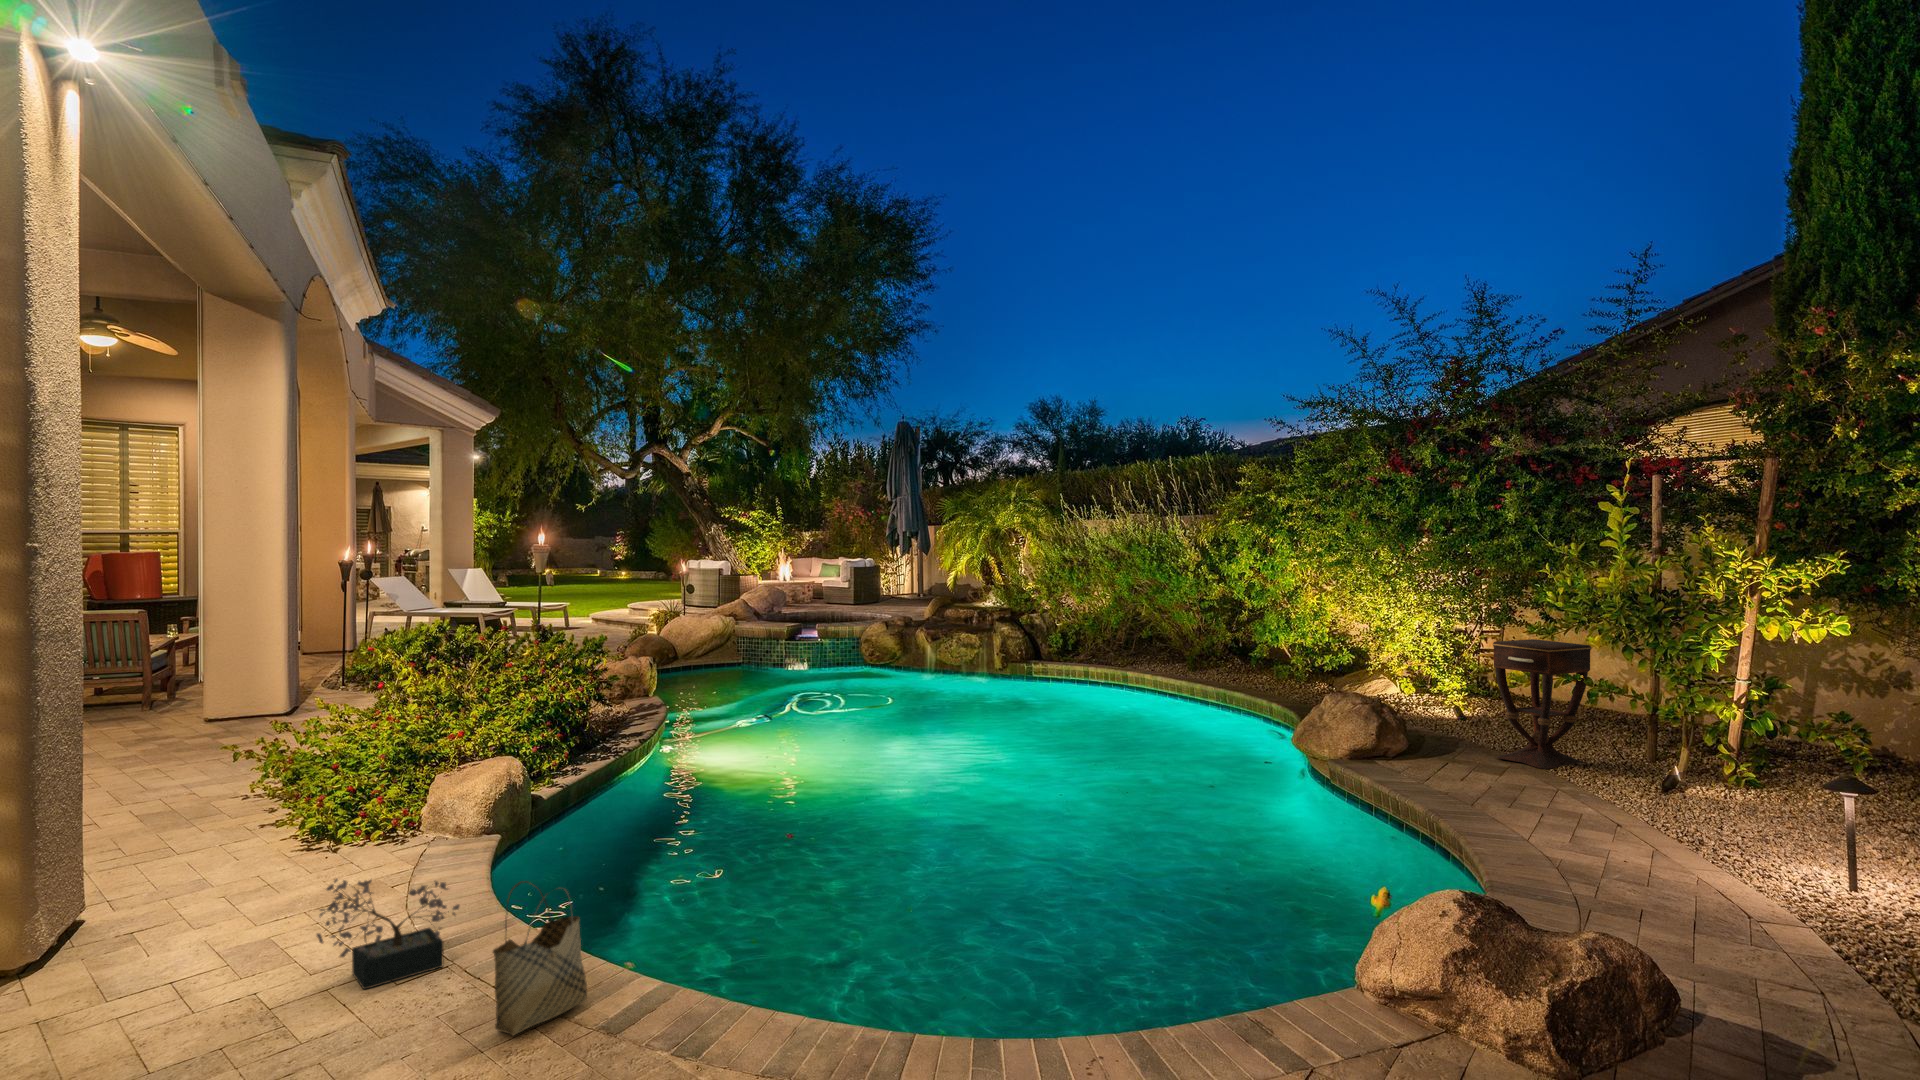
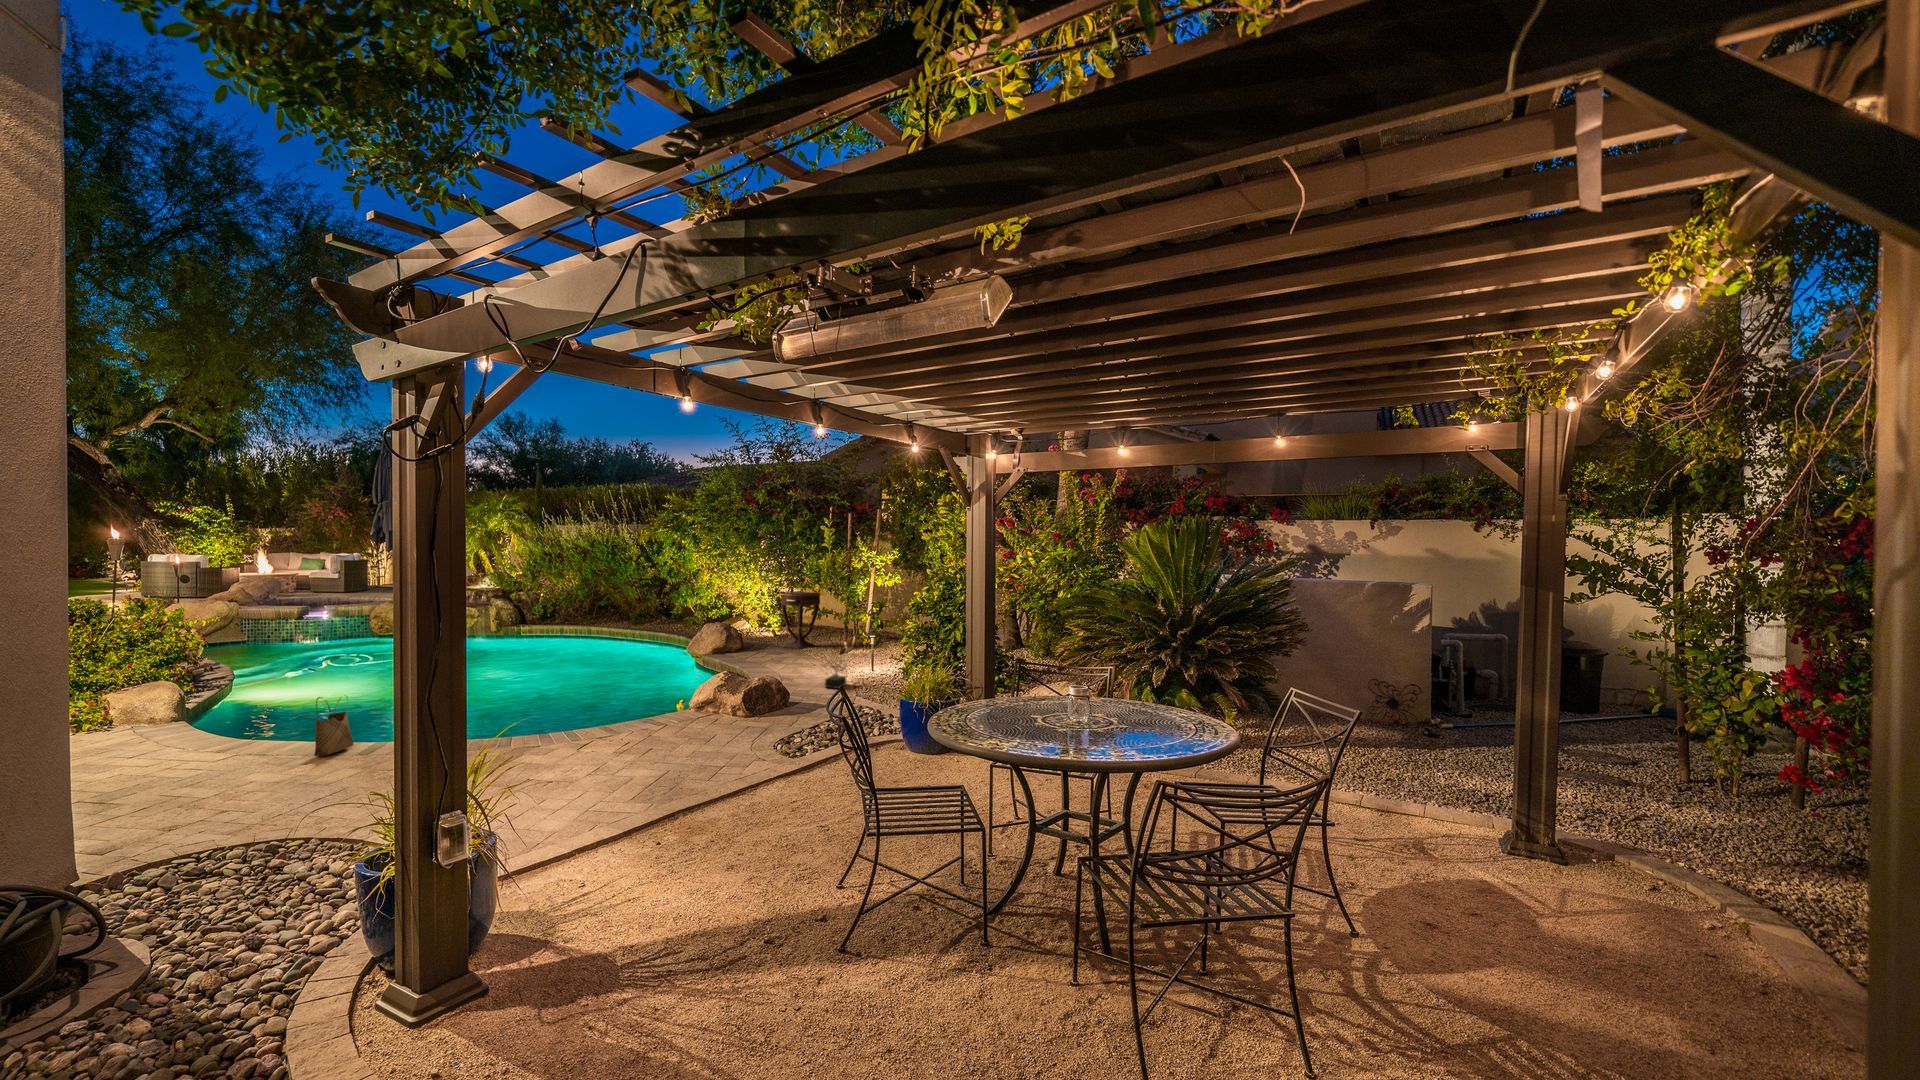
decorative plant: present [317,879,460,989] -> present [823,660,846,688]

